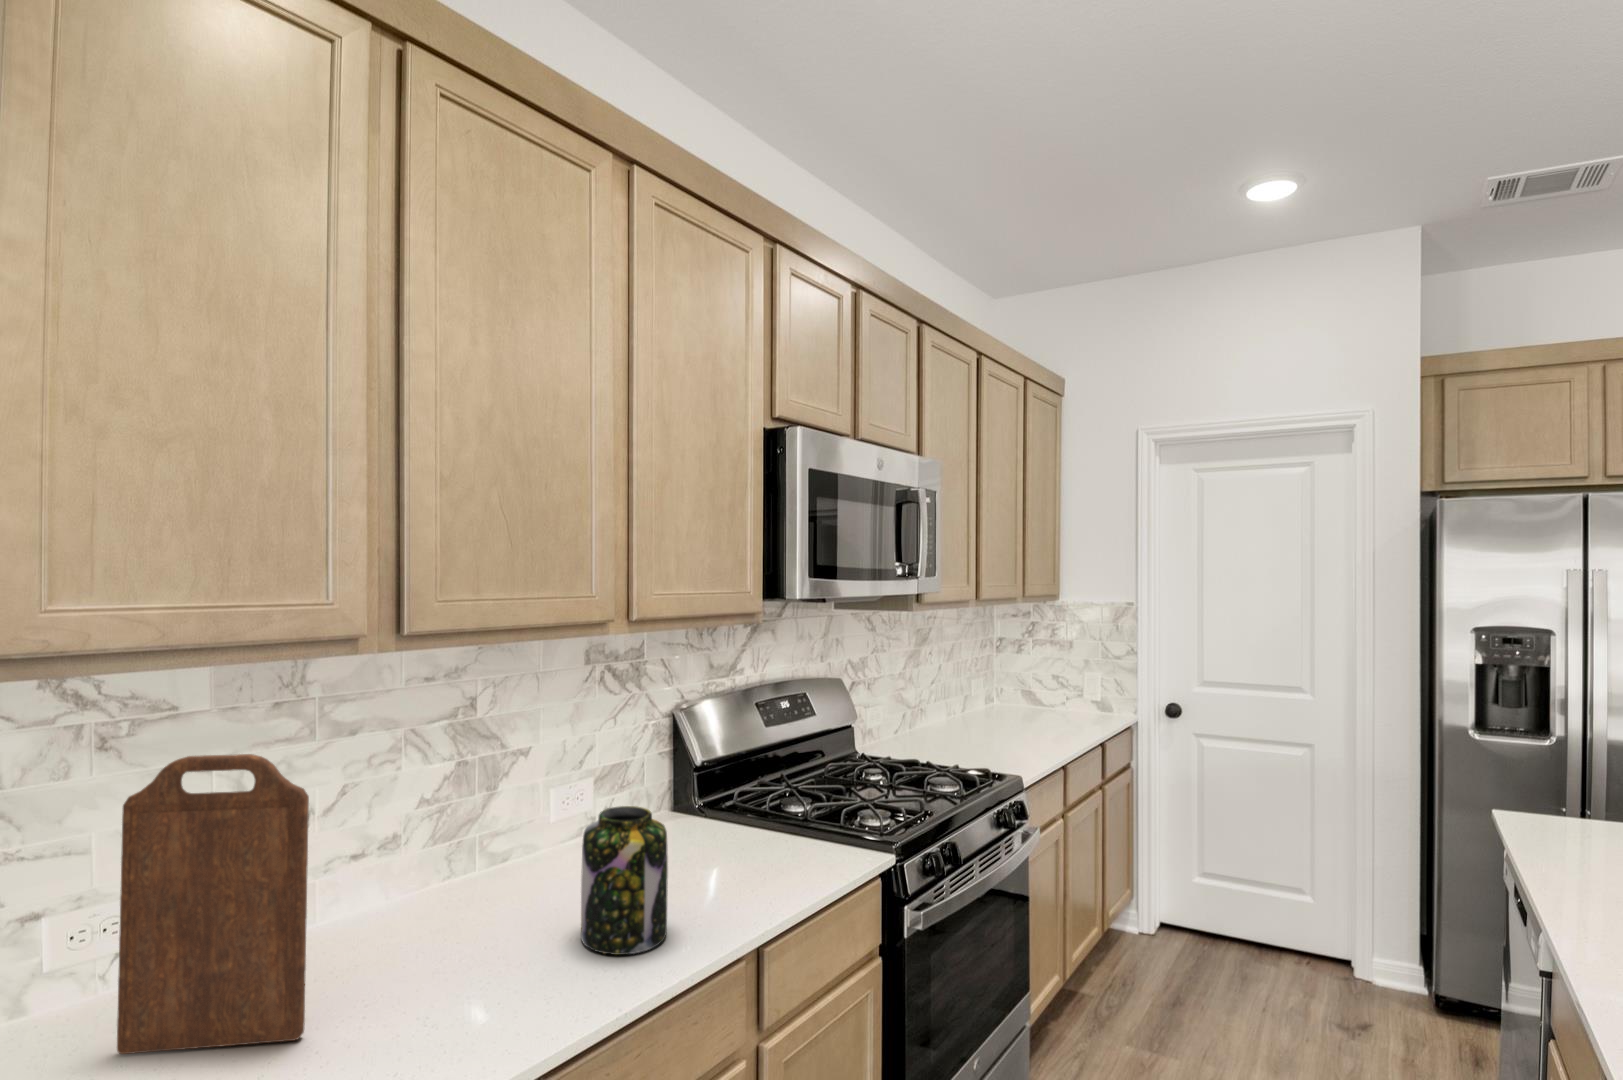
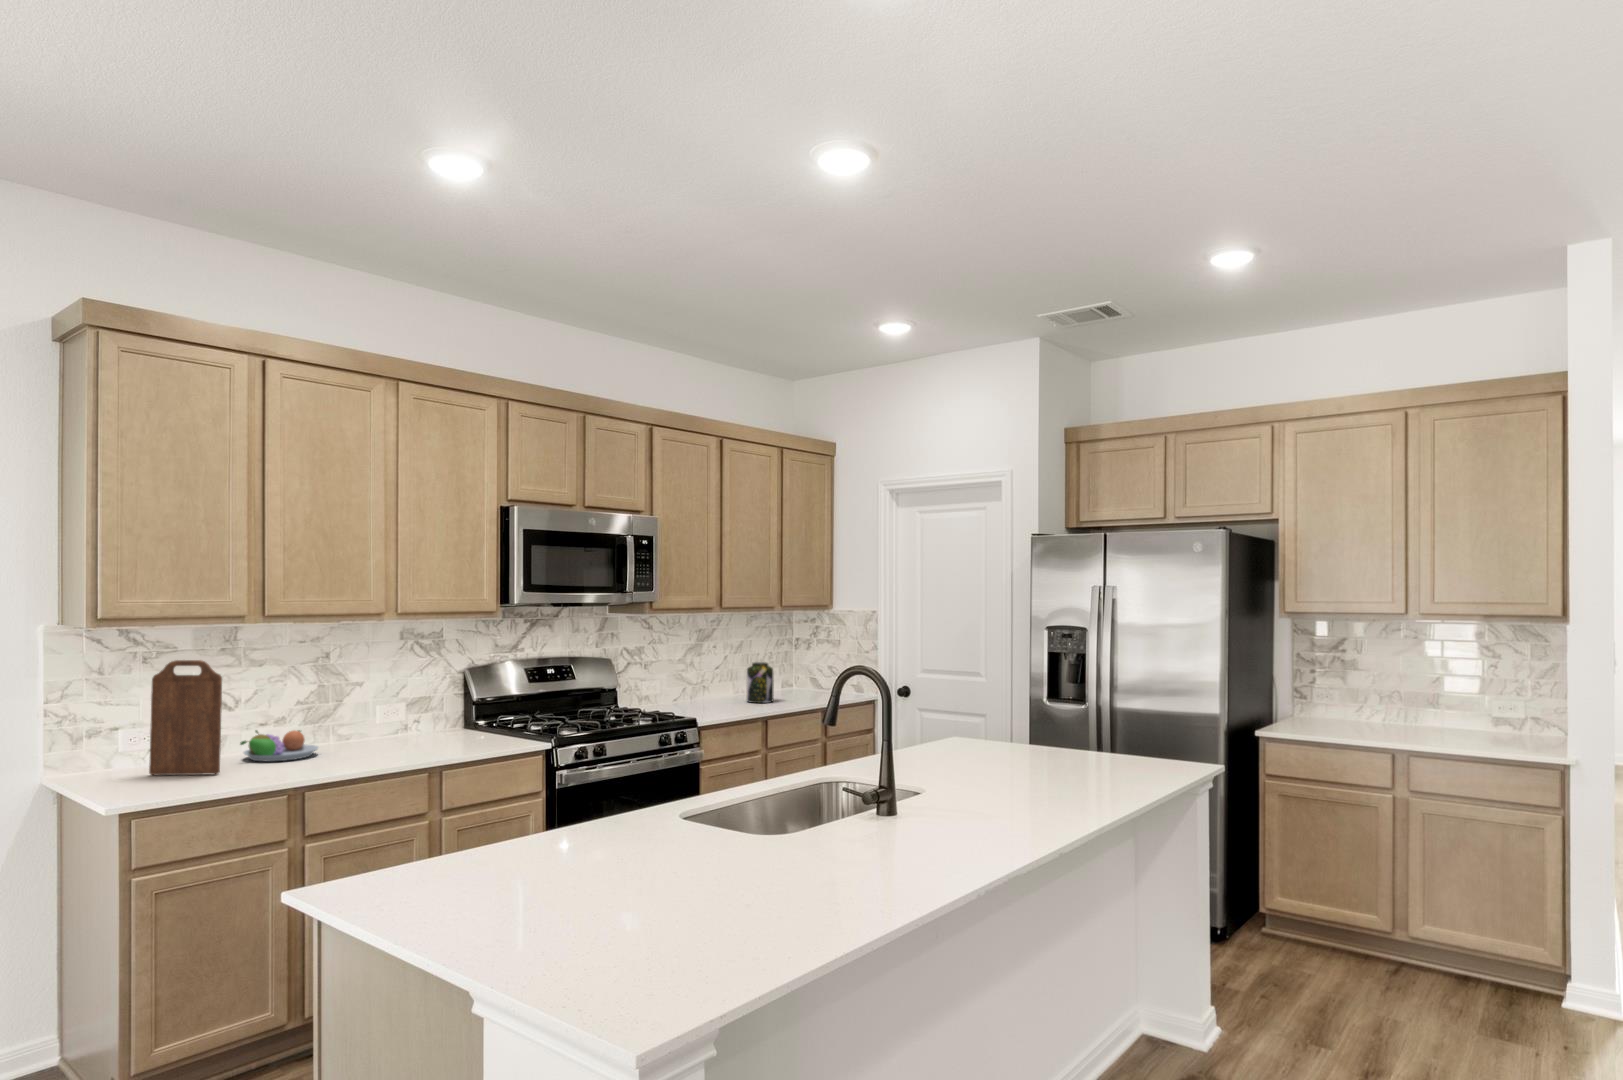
jar: present [581,806,668,955] -> present [747,662,774,703]
fruit bowl: none [331,865,490,959] -> present [240,730,318,761]

